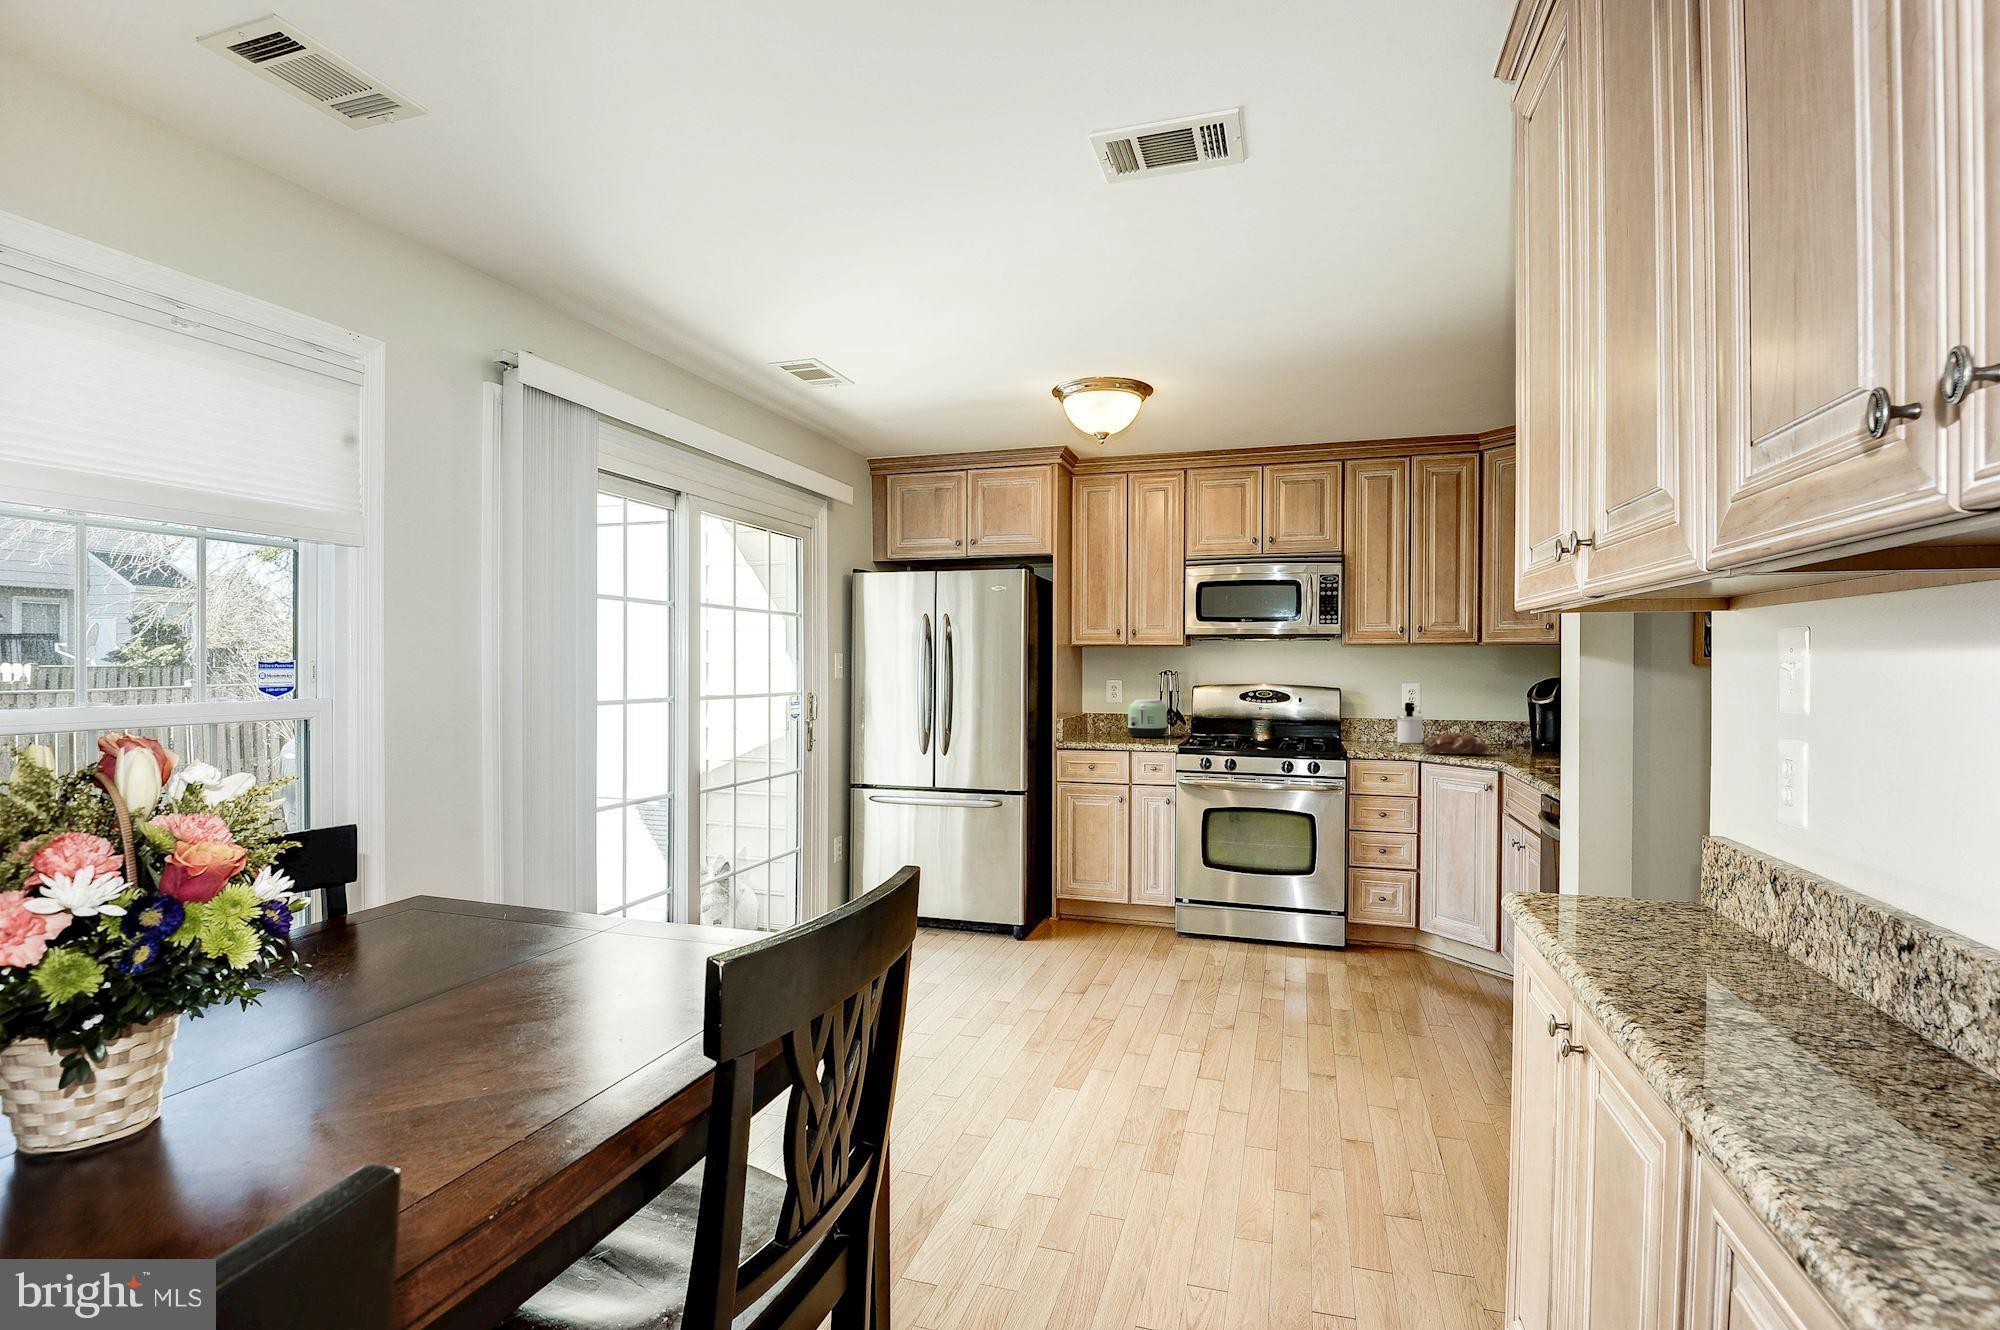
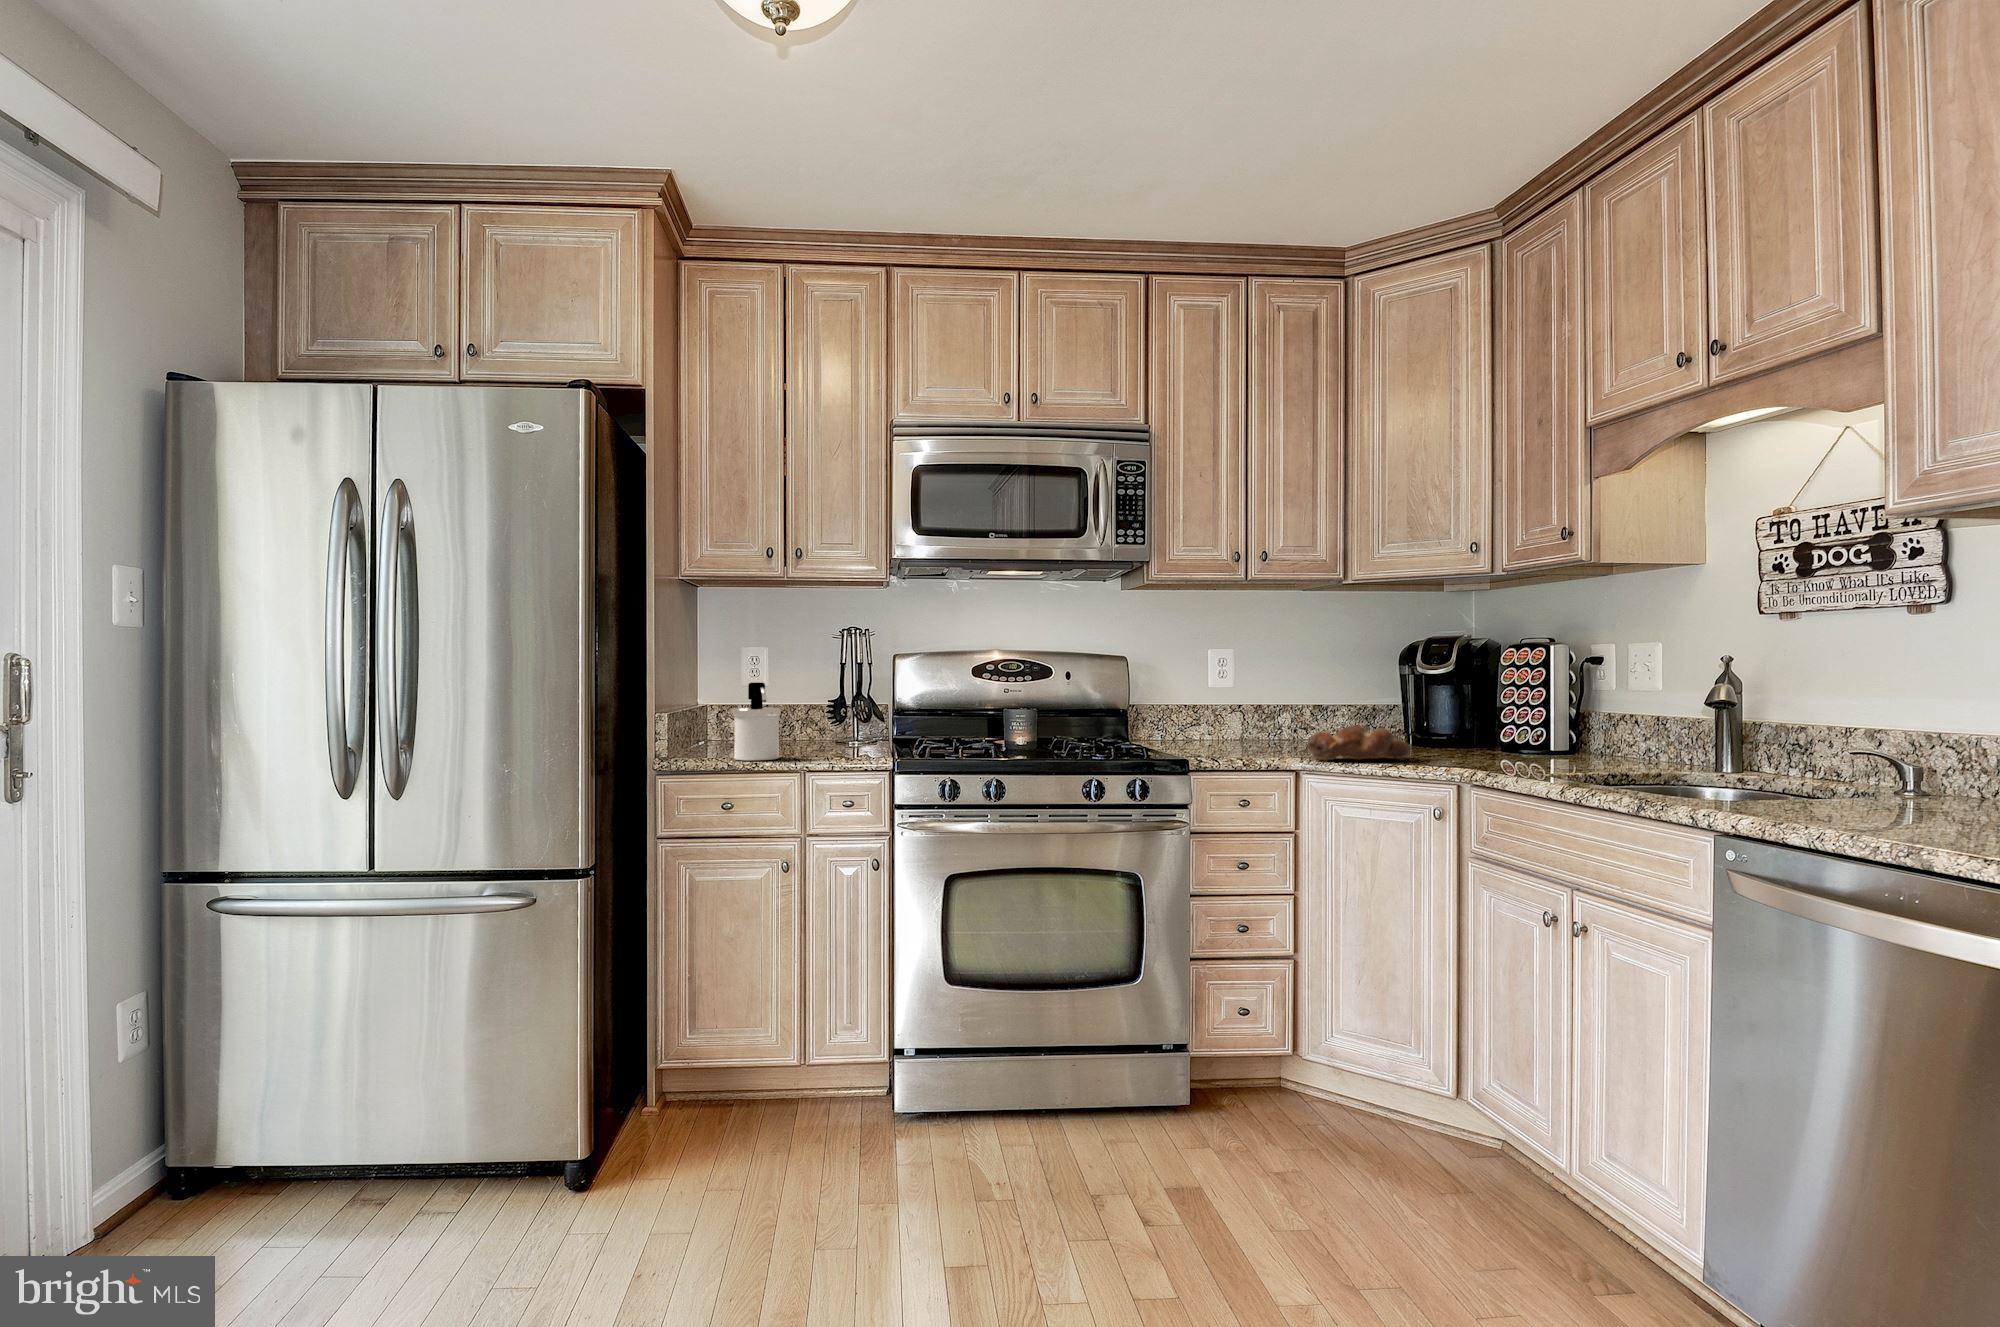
toaster: present [1128,699,1167,738] -> none [783,679,851,747]
soap dispenser: present [1396,703,1423,743] -> present [733,682,781,761]

